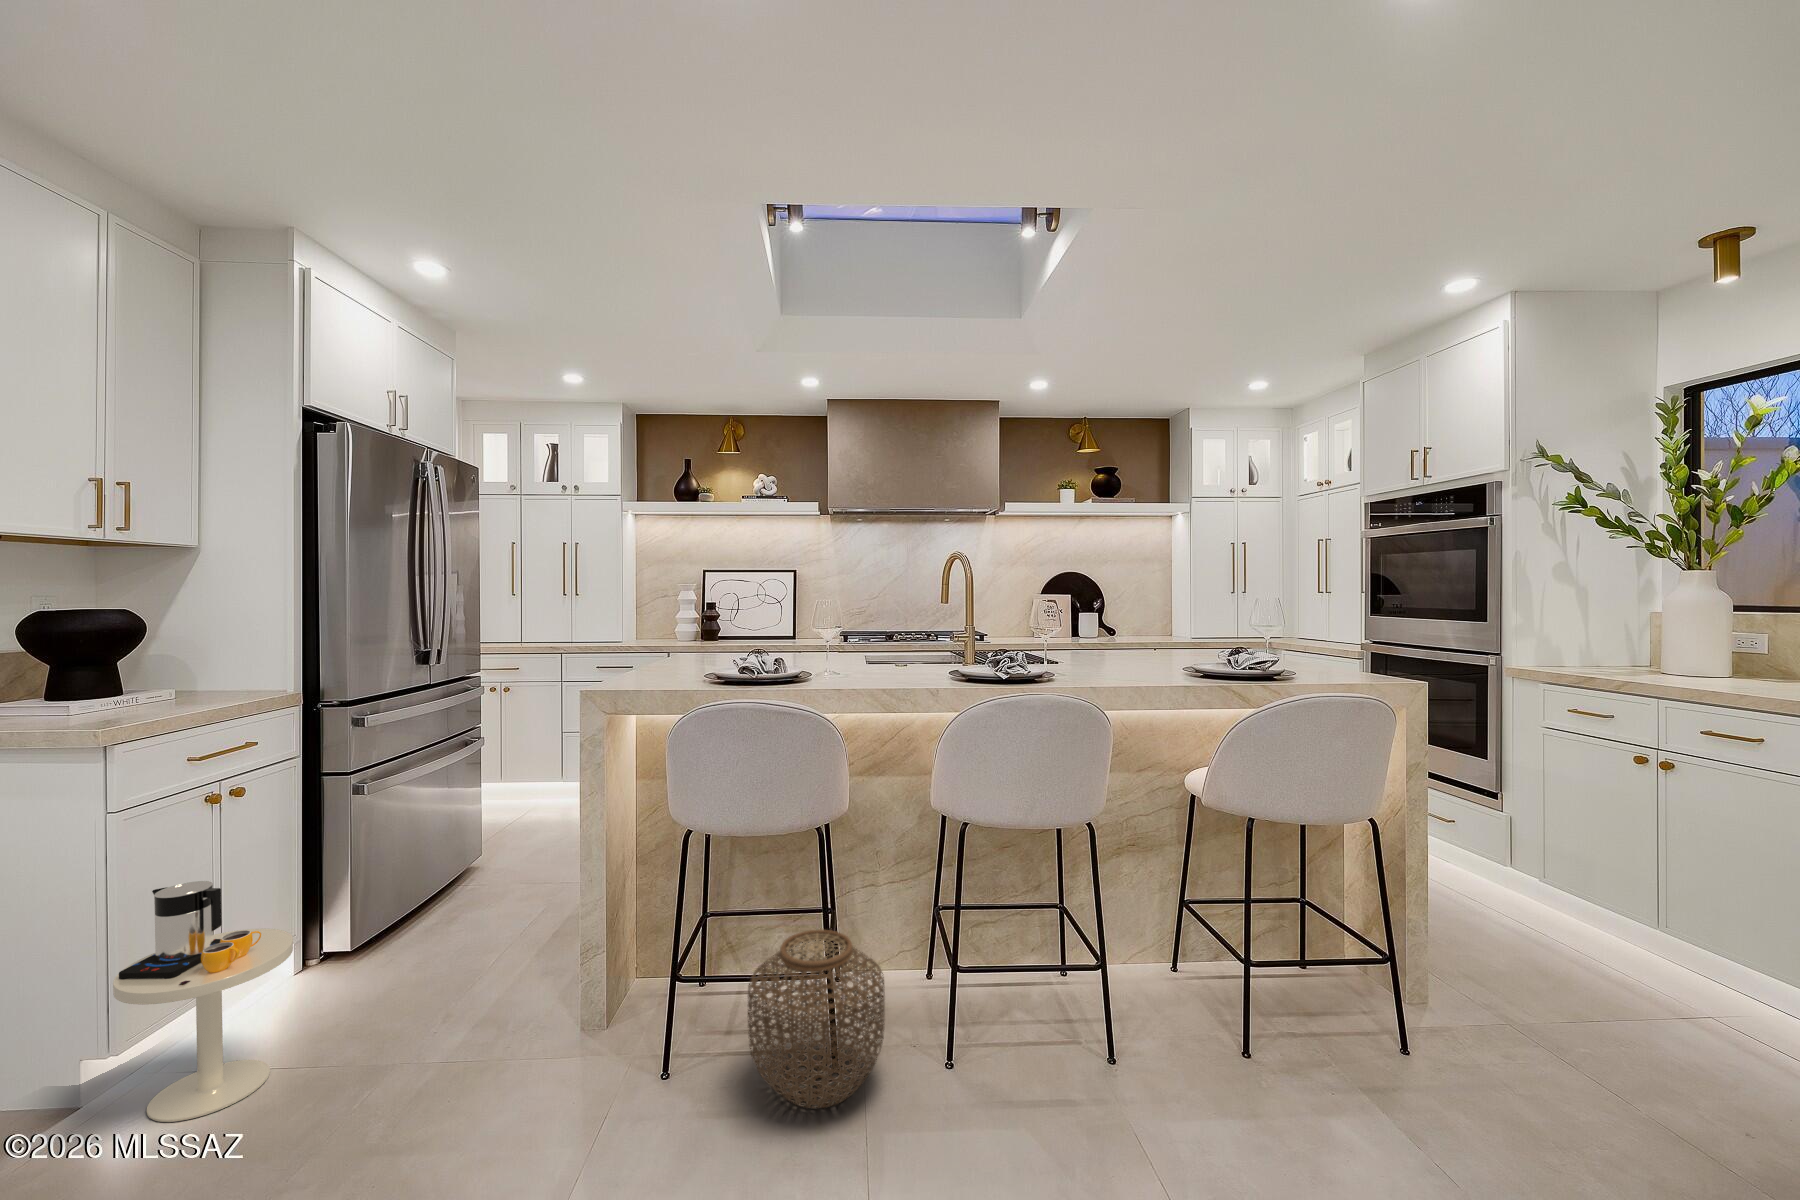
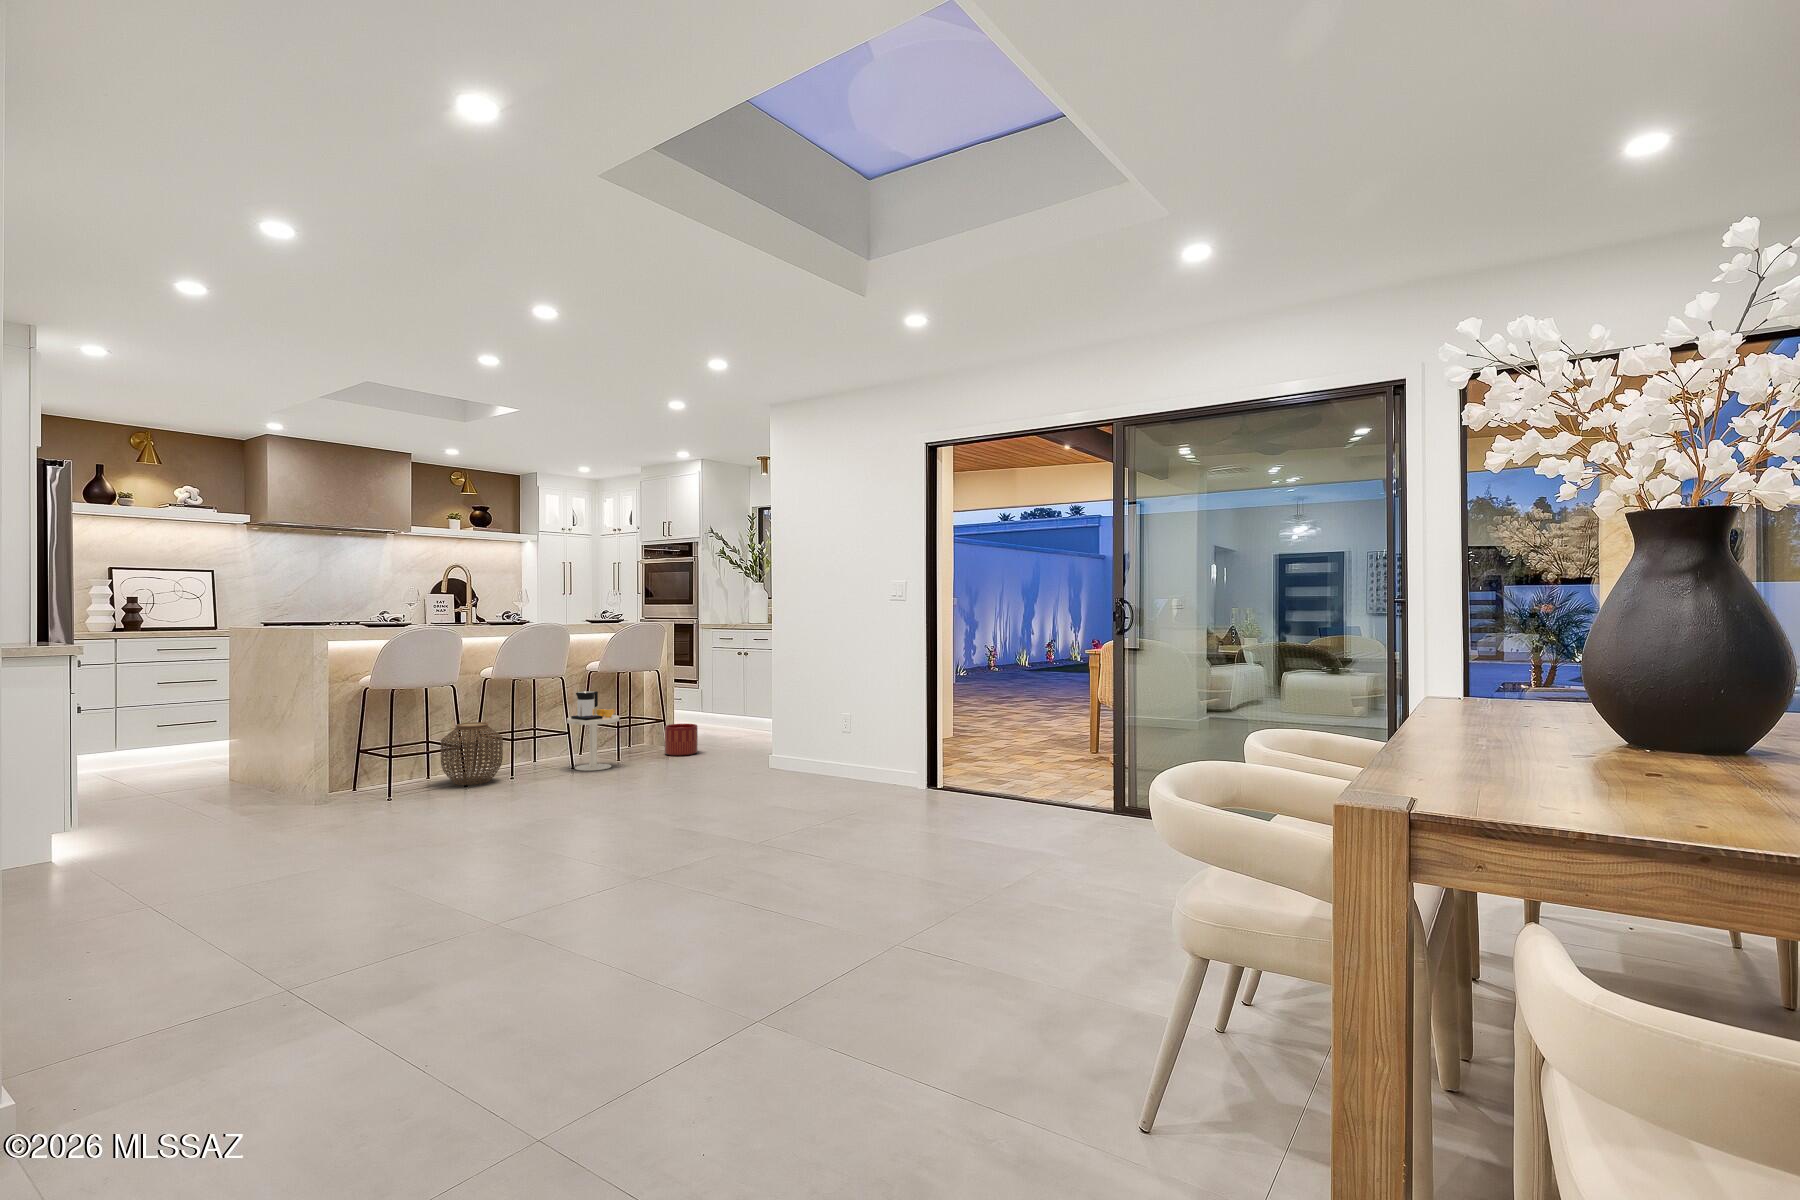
side table: present [113,881,293,1122] -> present [567,691,619,771]
planter: none [1374,1000,1493,1141] -> present [665,724,698,756]

